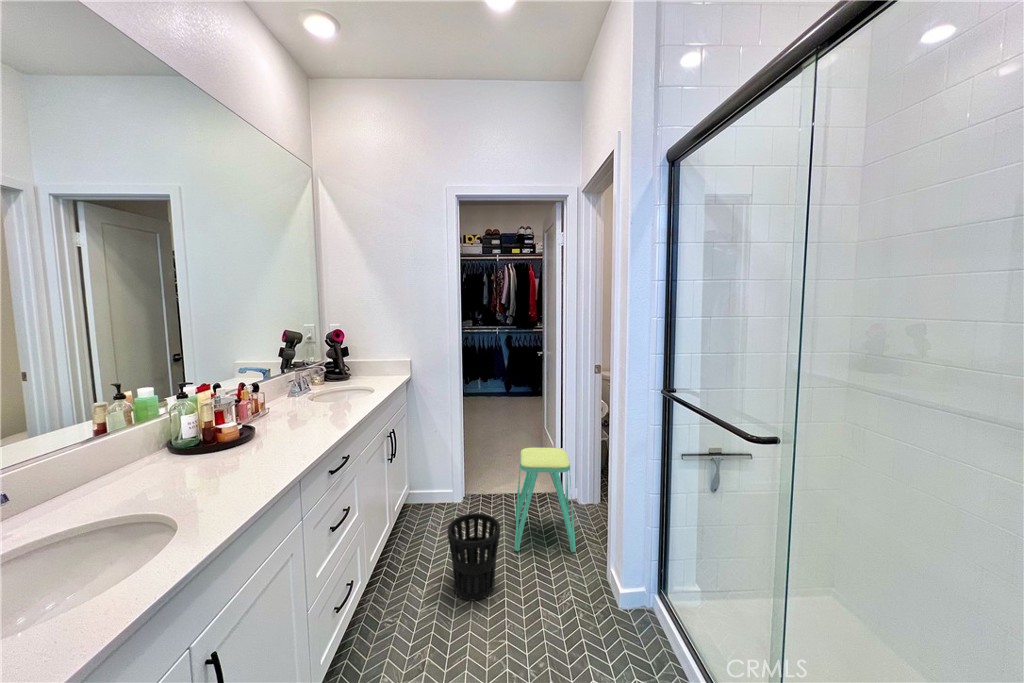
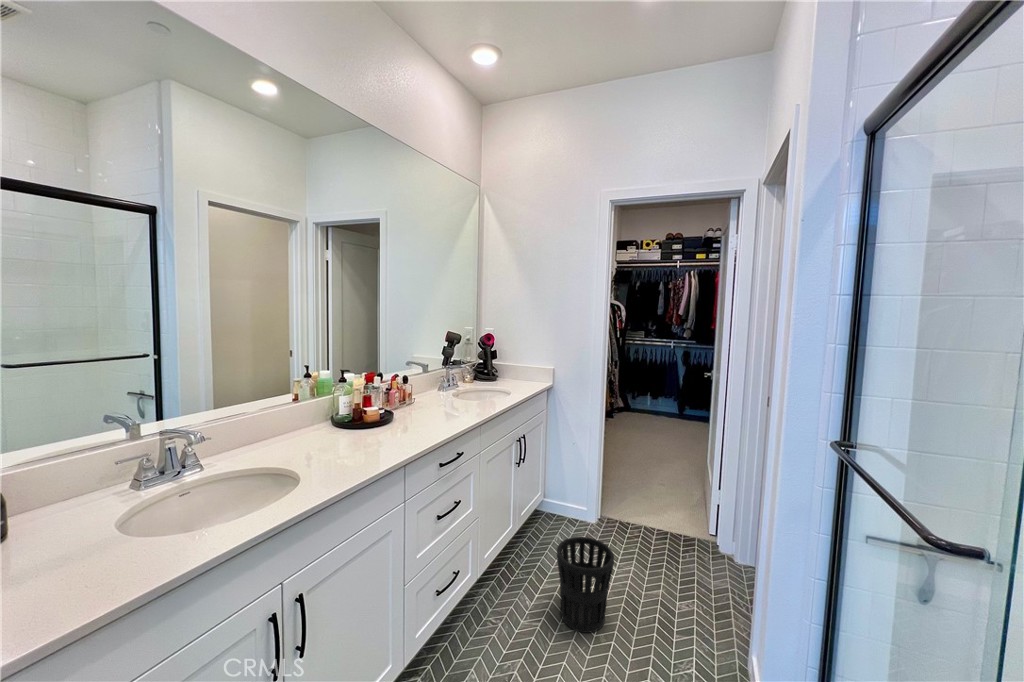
stool: present [514,447,576,552] -> none [638,480,717,619]

